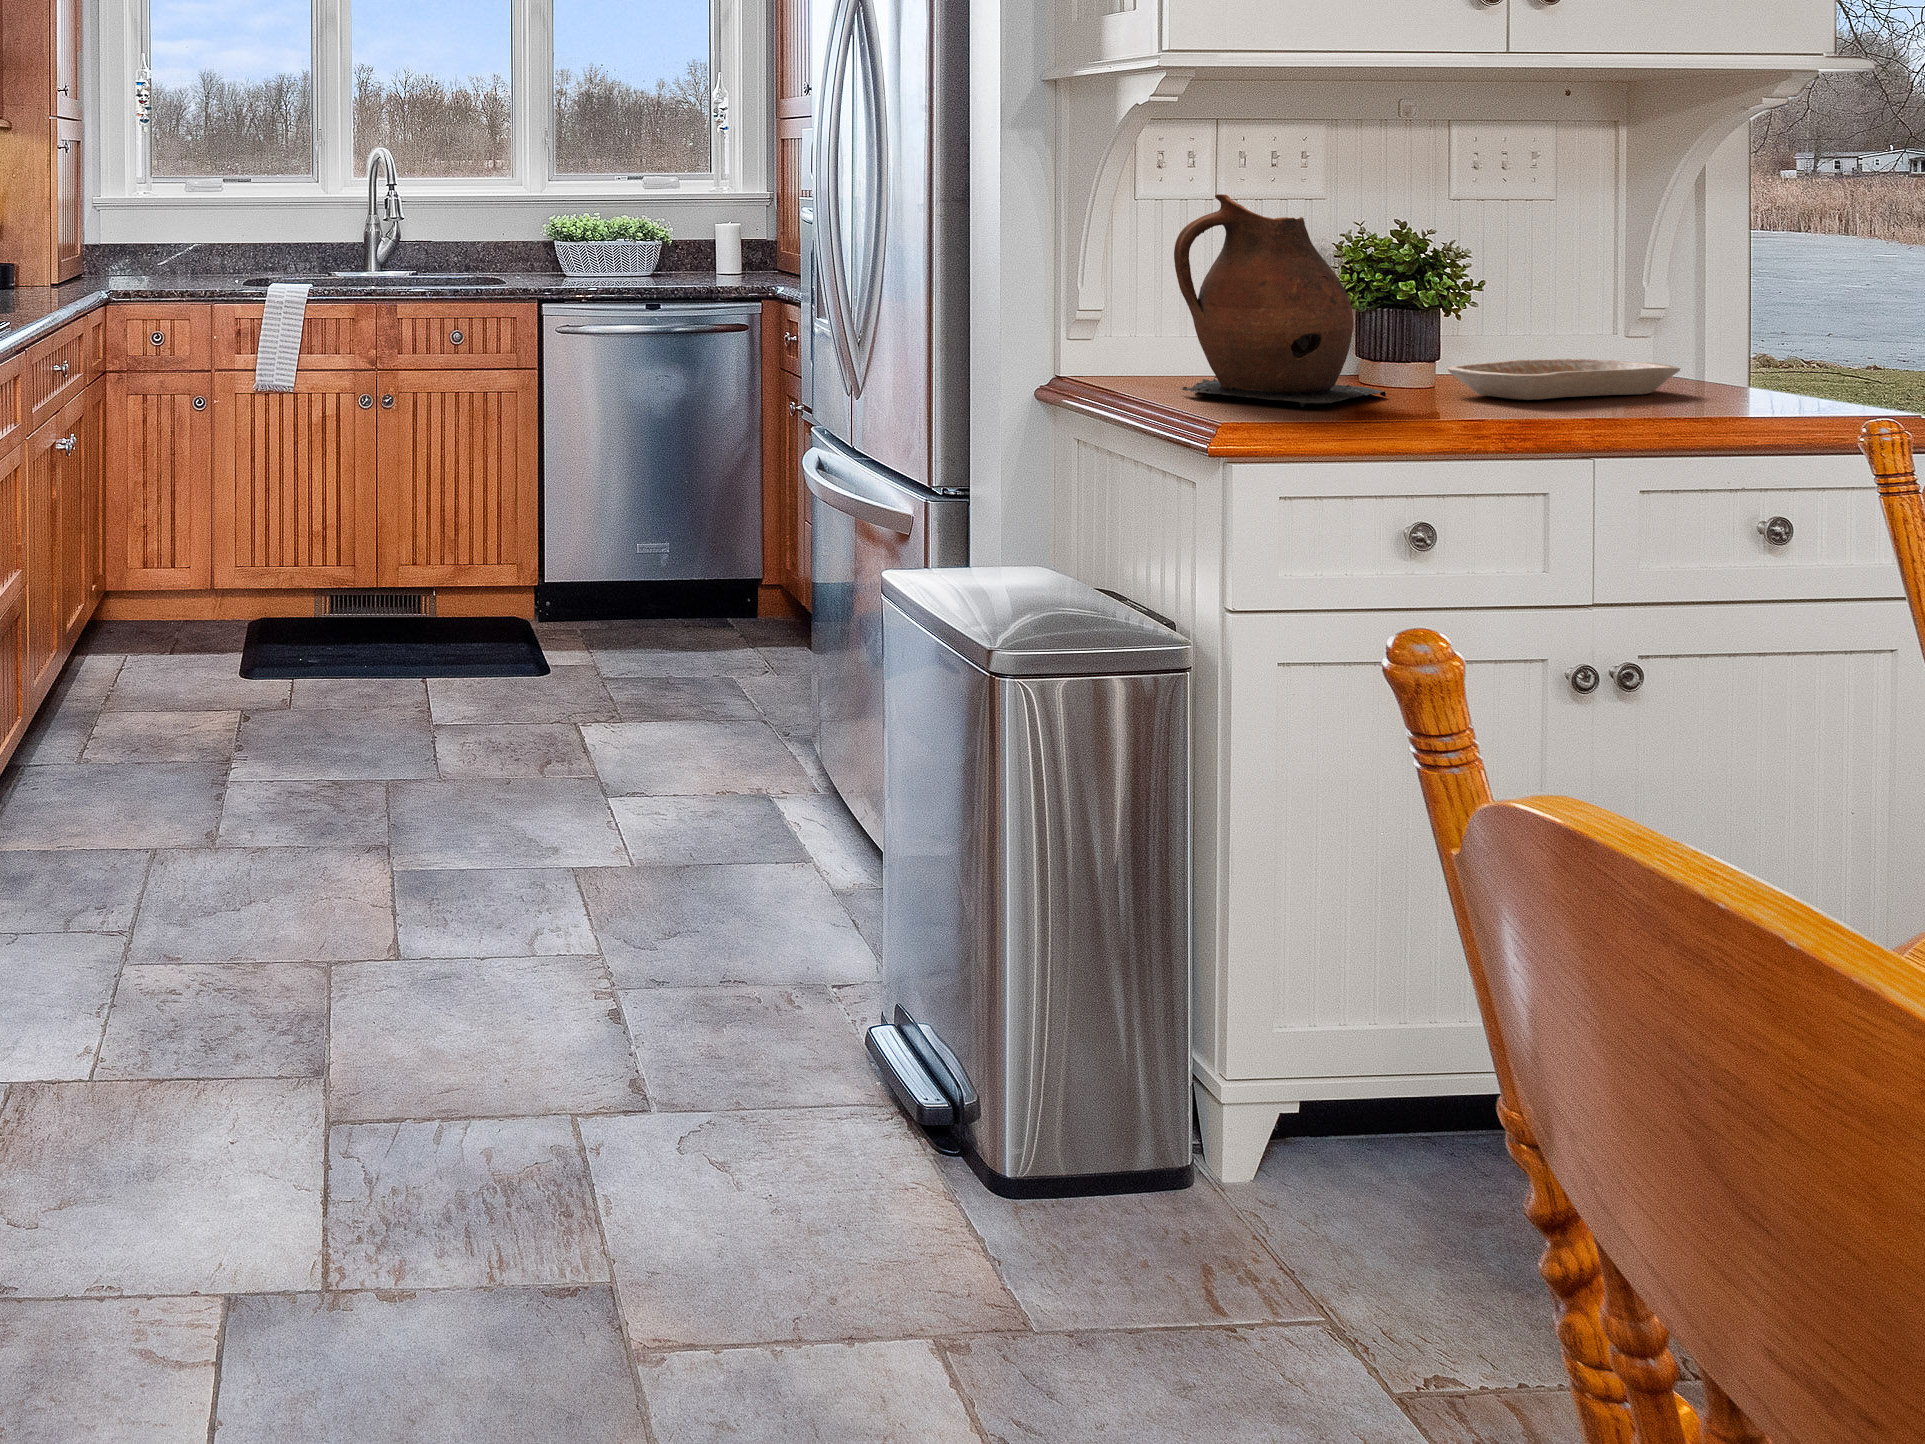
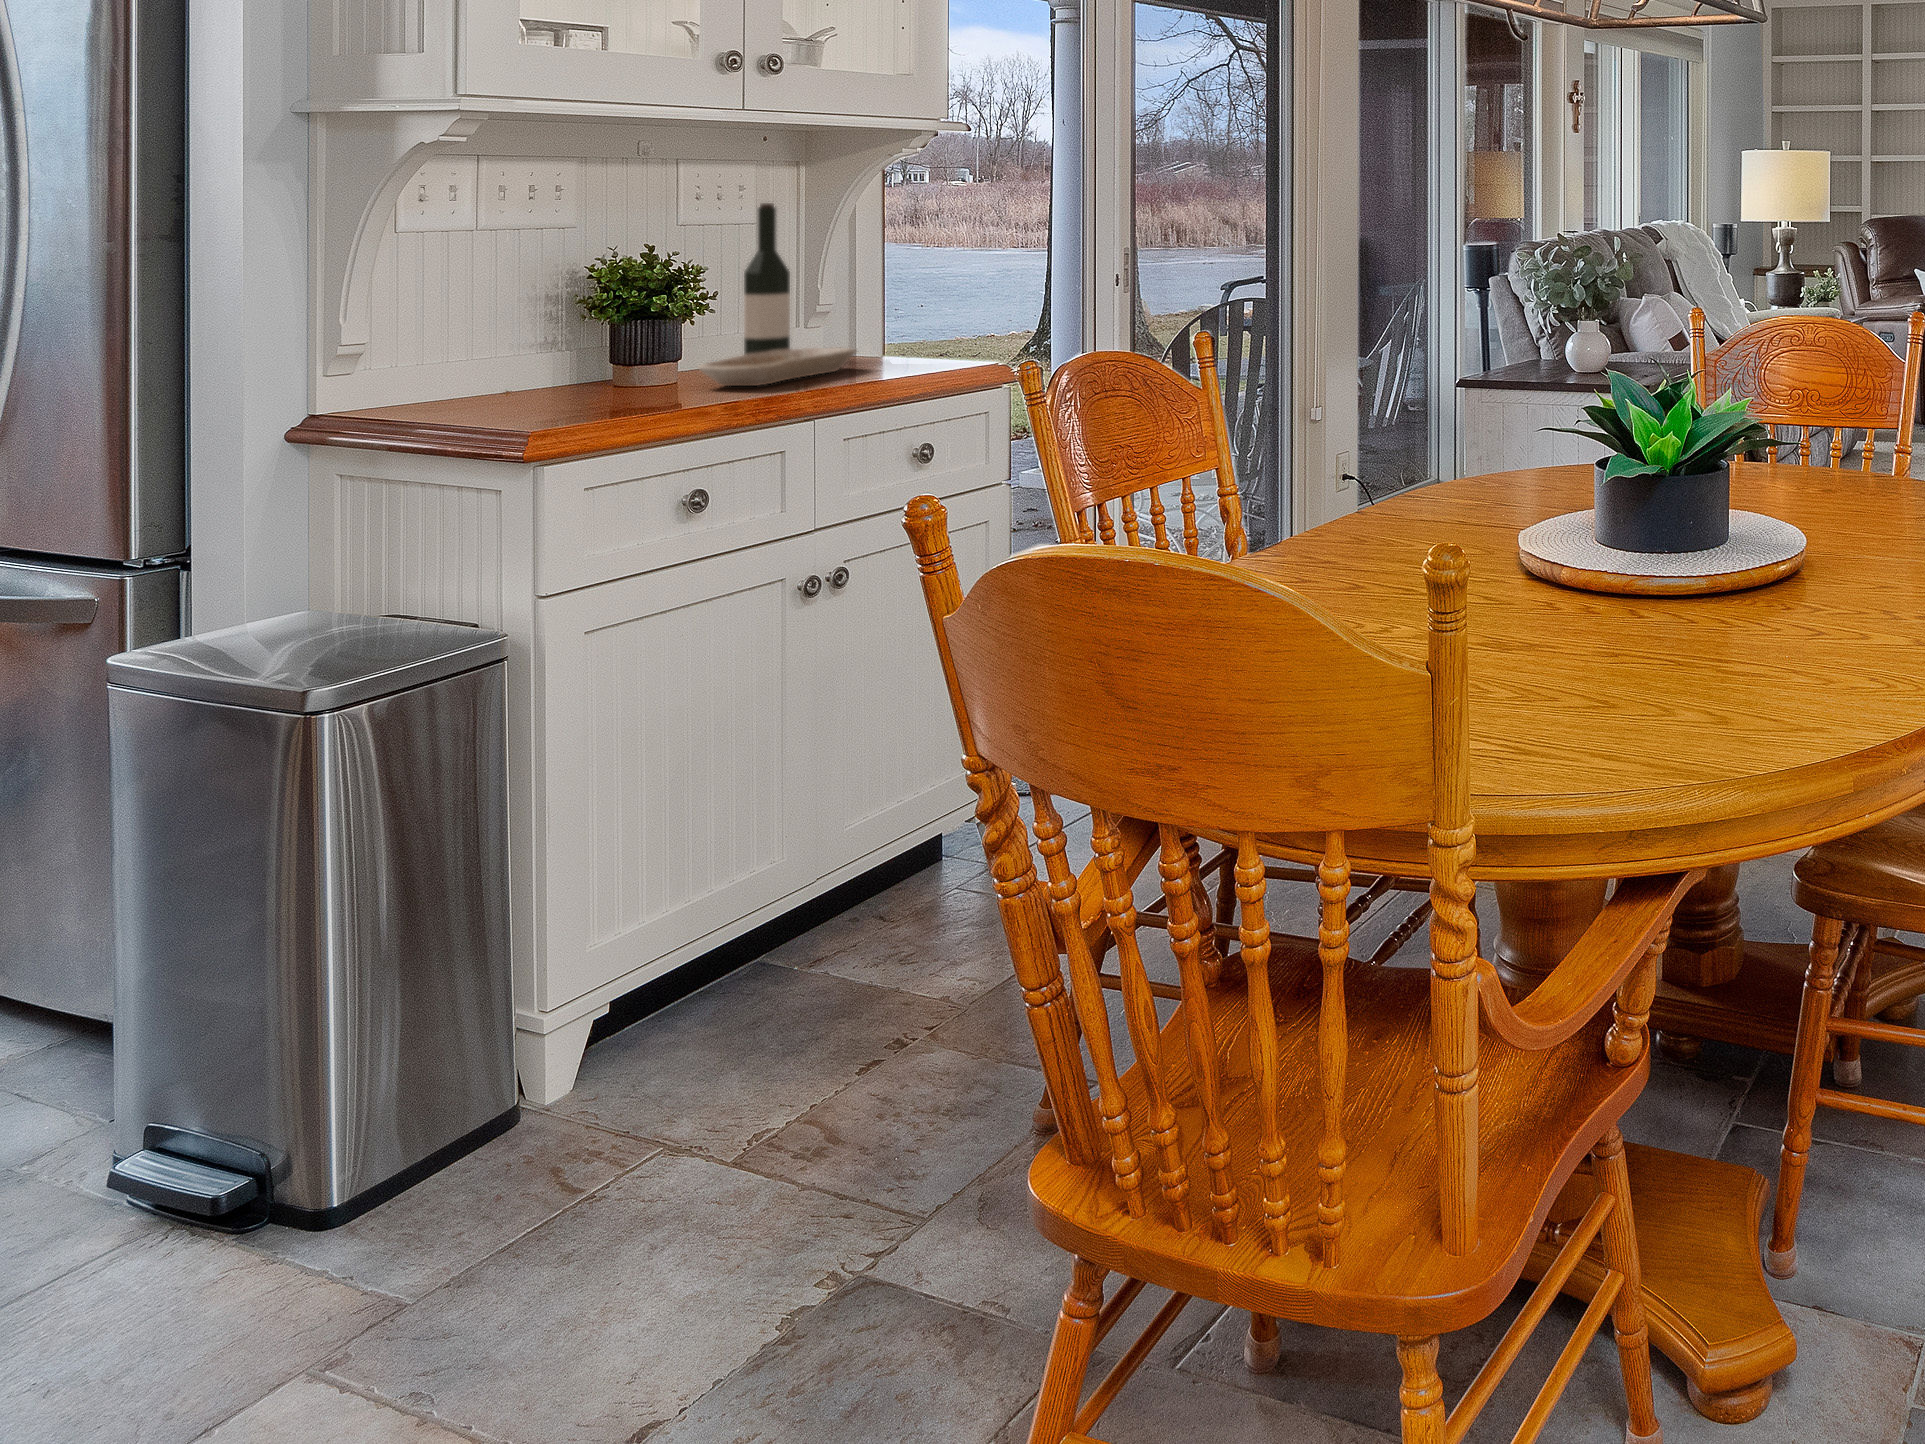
wine bottle: none [1536,174,1597,372] -> present [744,203,790,355]
ceramic pitcher: present [1174,194,1386,407] -> none [456,228,651,413]

